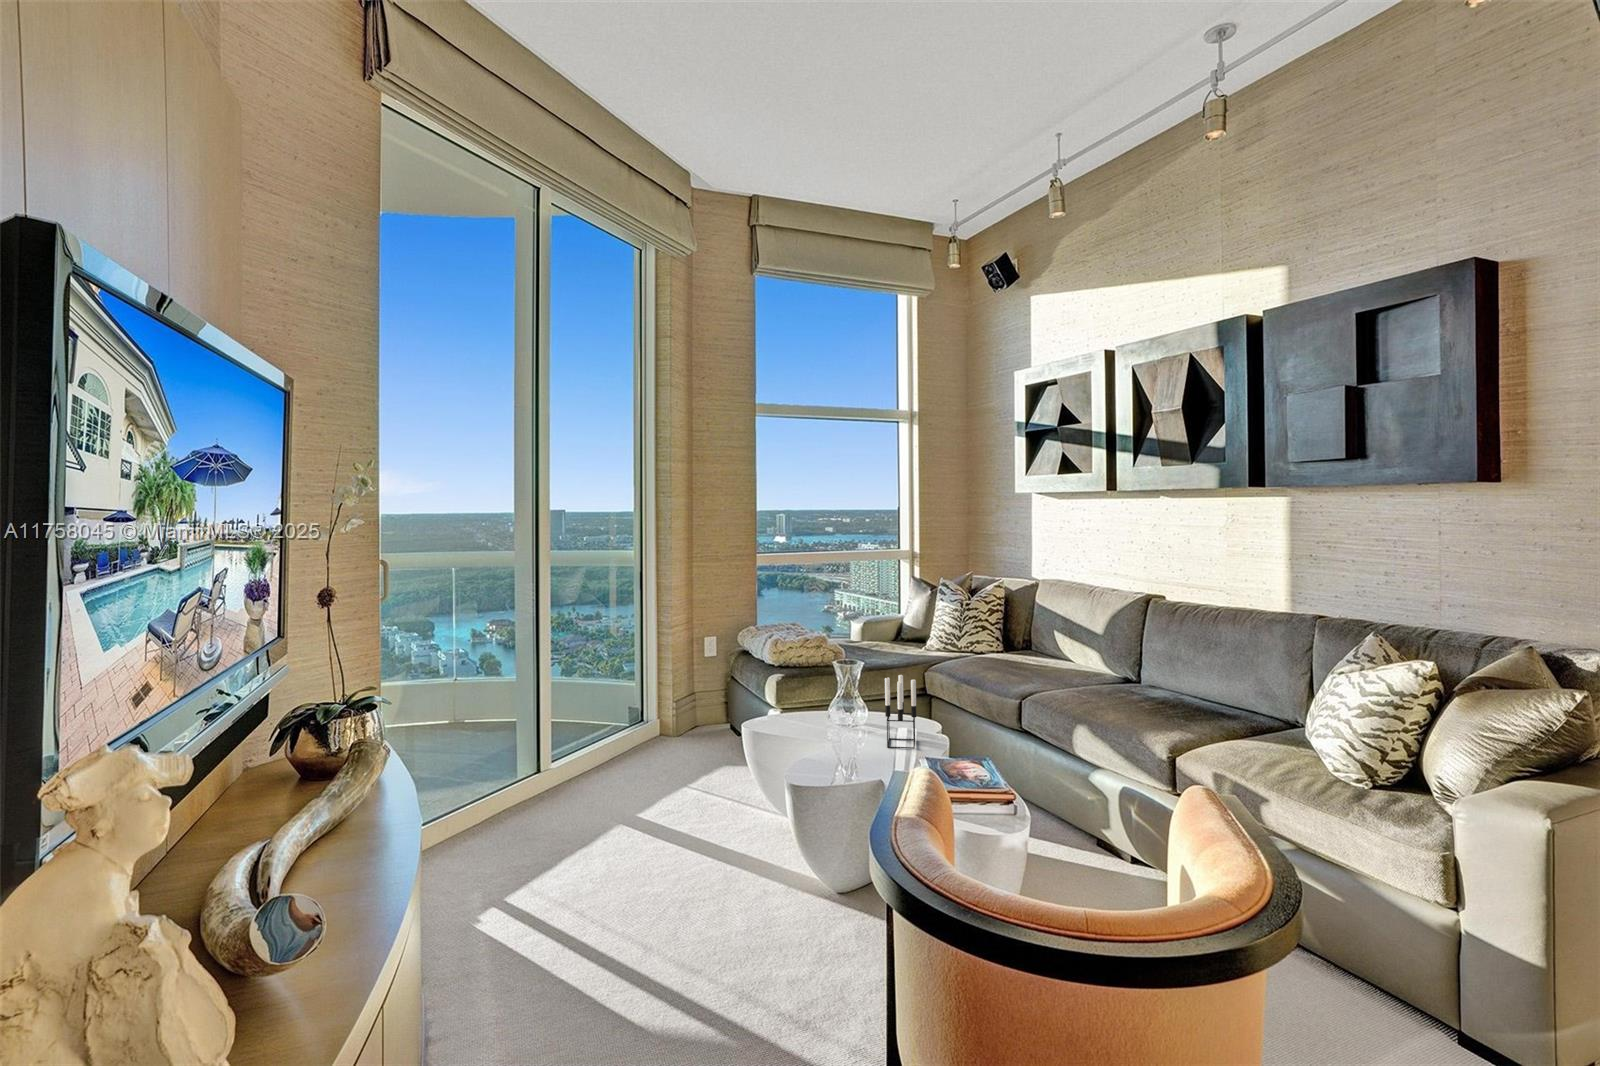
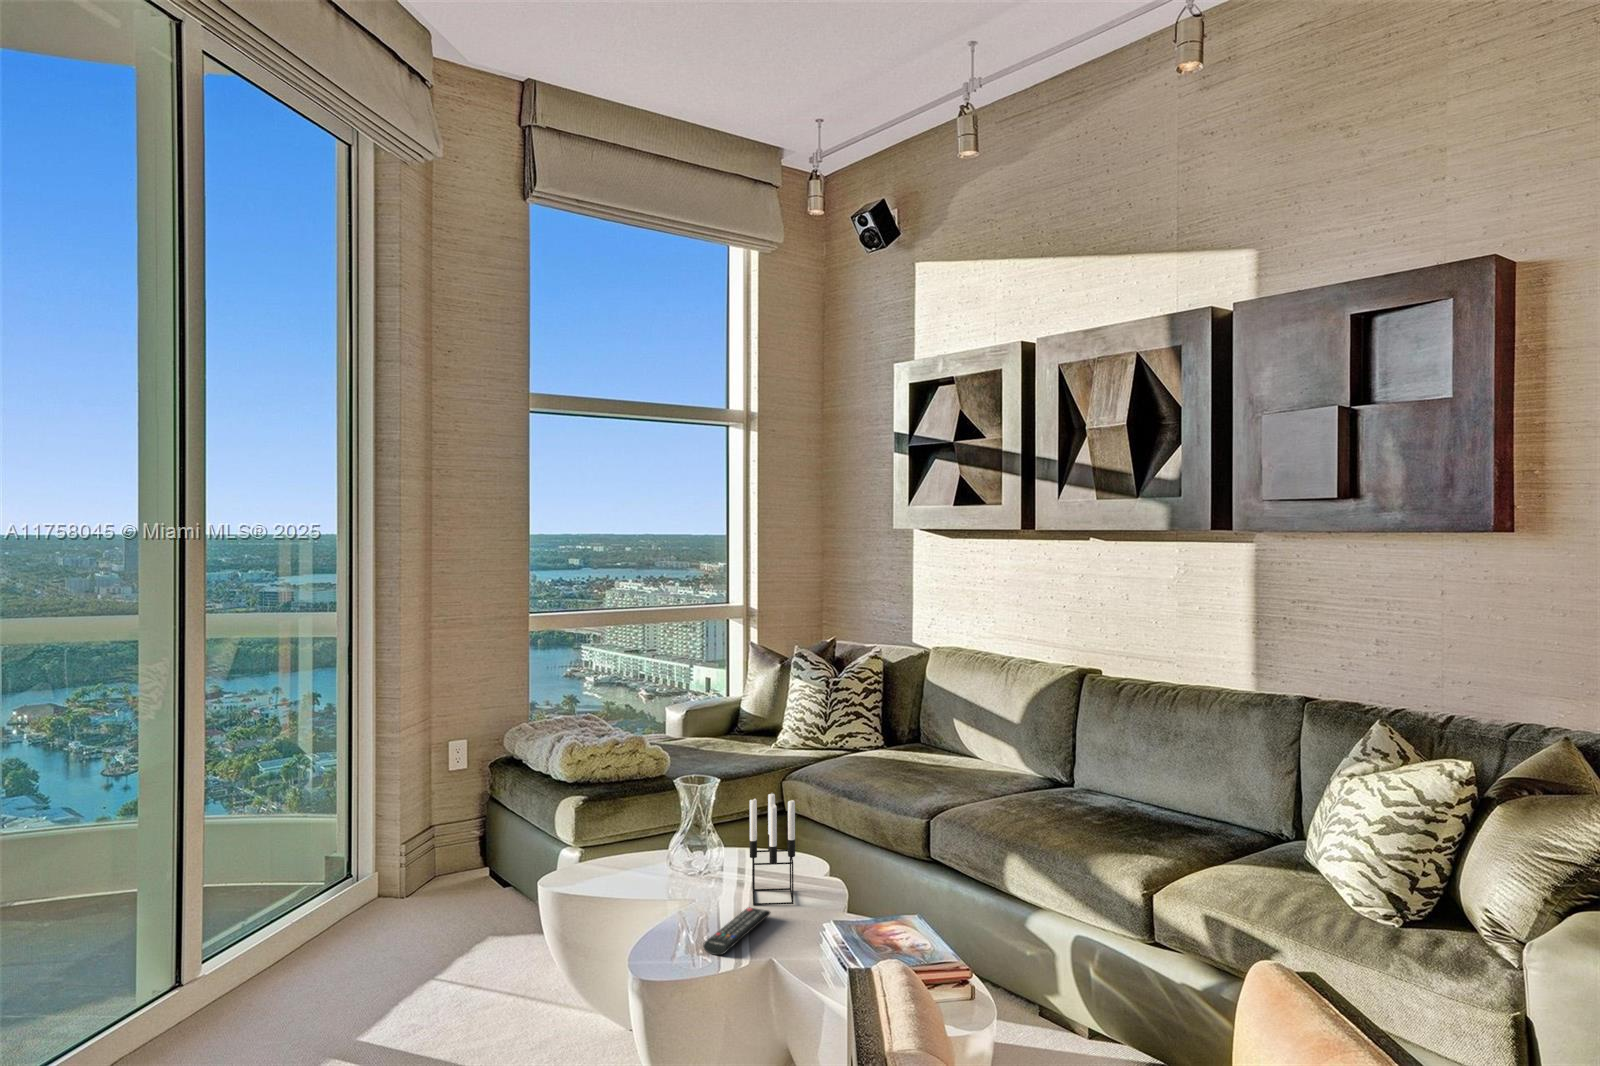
remote control: none [848,748,897,775] -> present [703,908,770,955]

